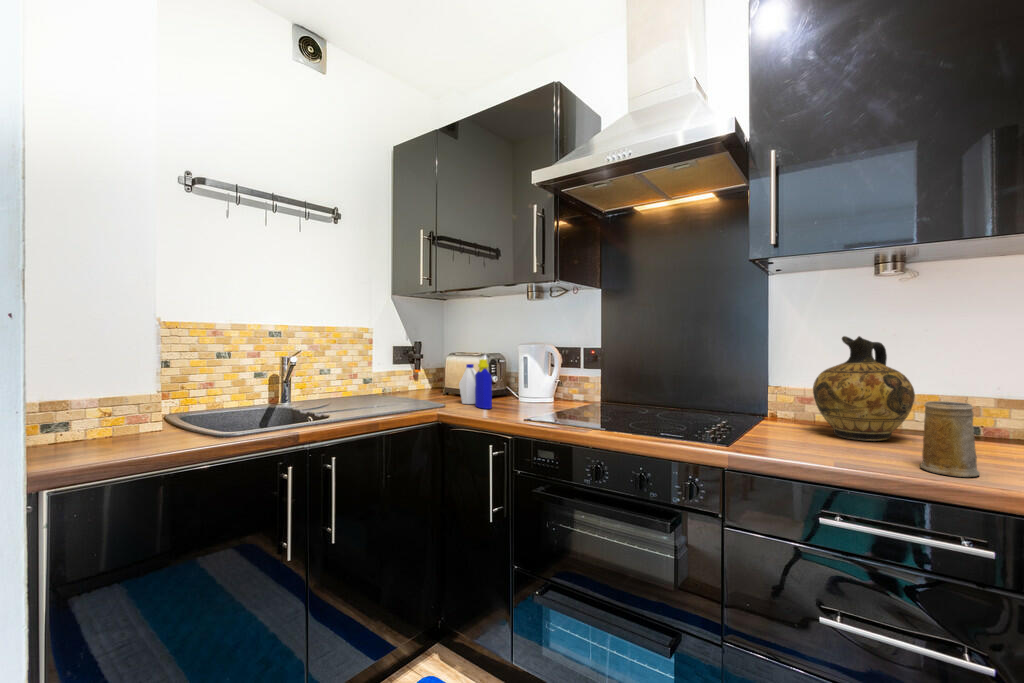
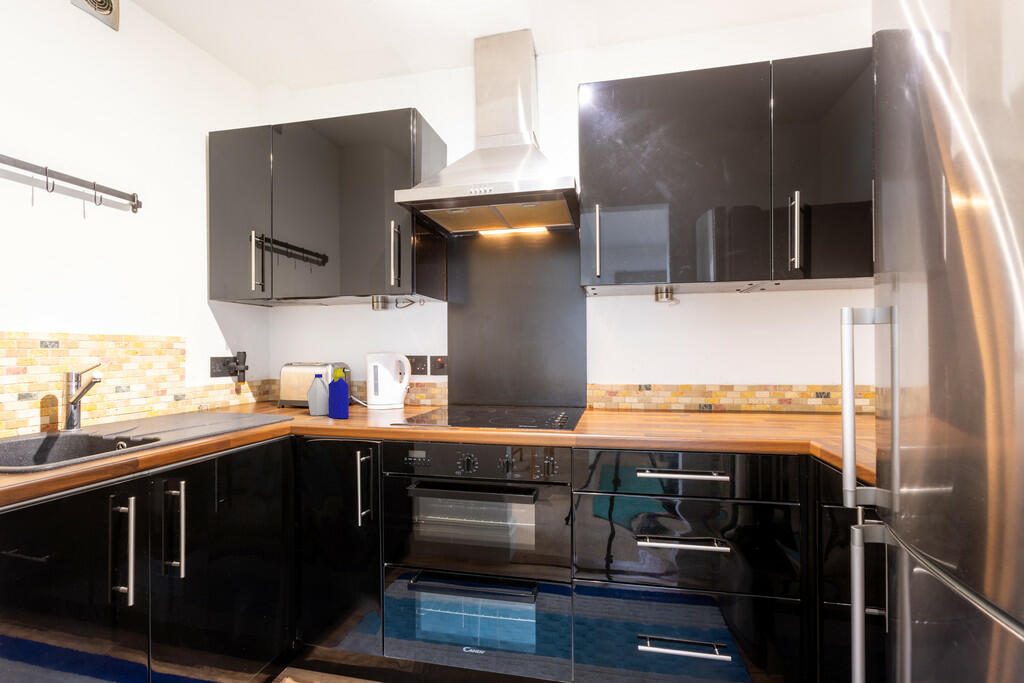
ceramic jug: present [813,336,915,441] -> none [622,344,684,419]
mug: present [920,401,980,477] -> none [700,388,732,437]

